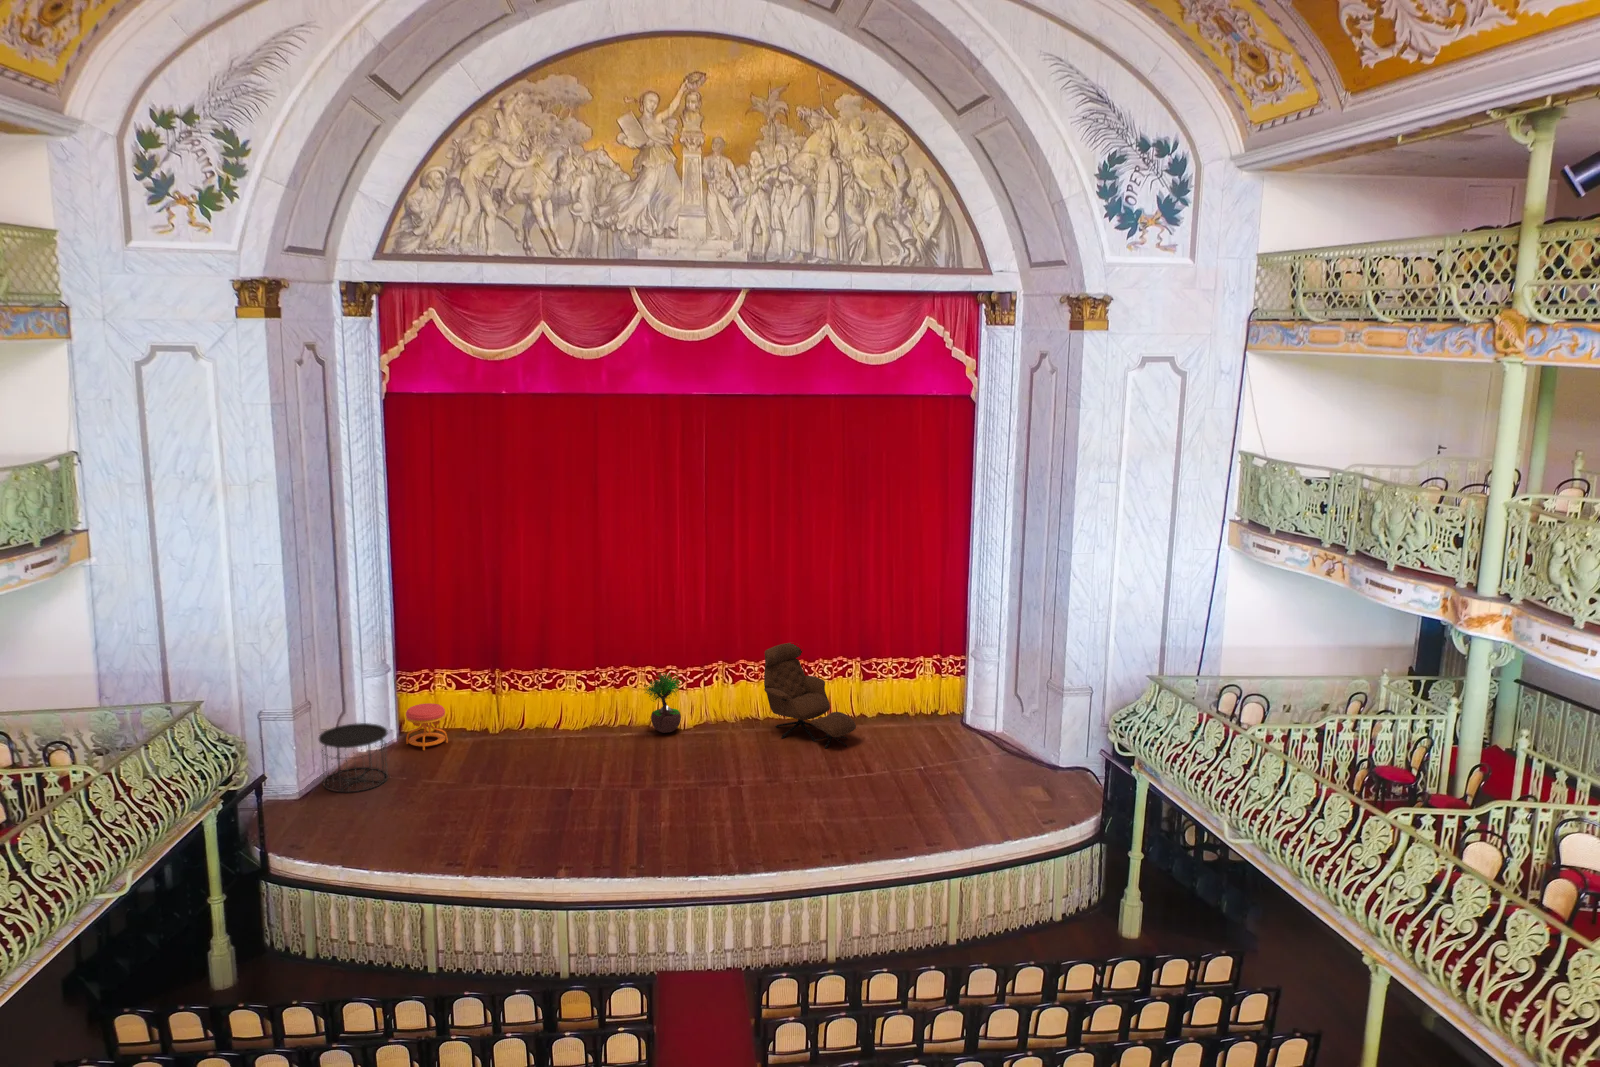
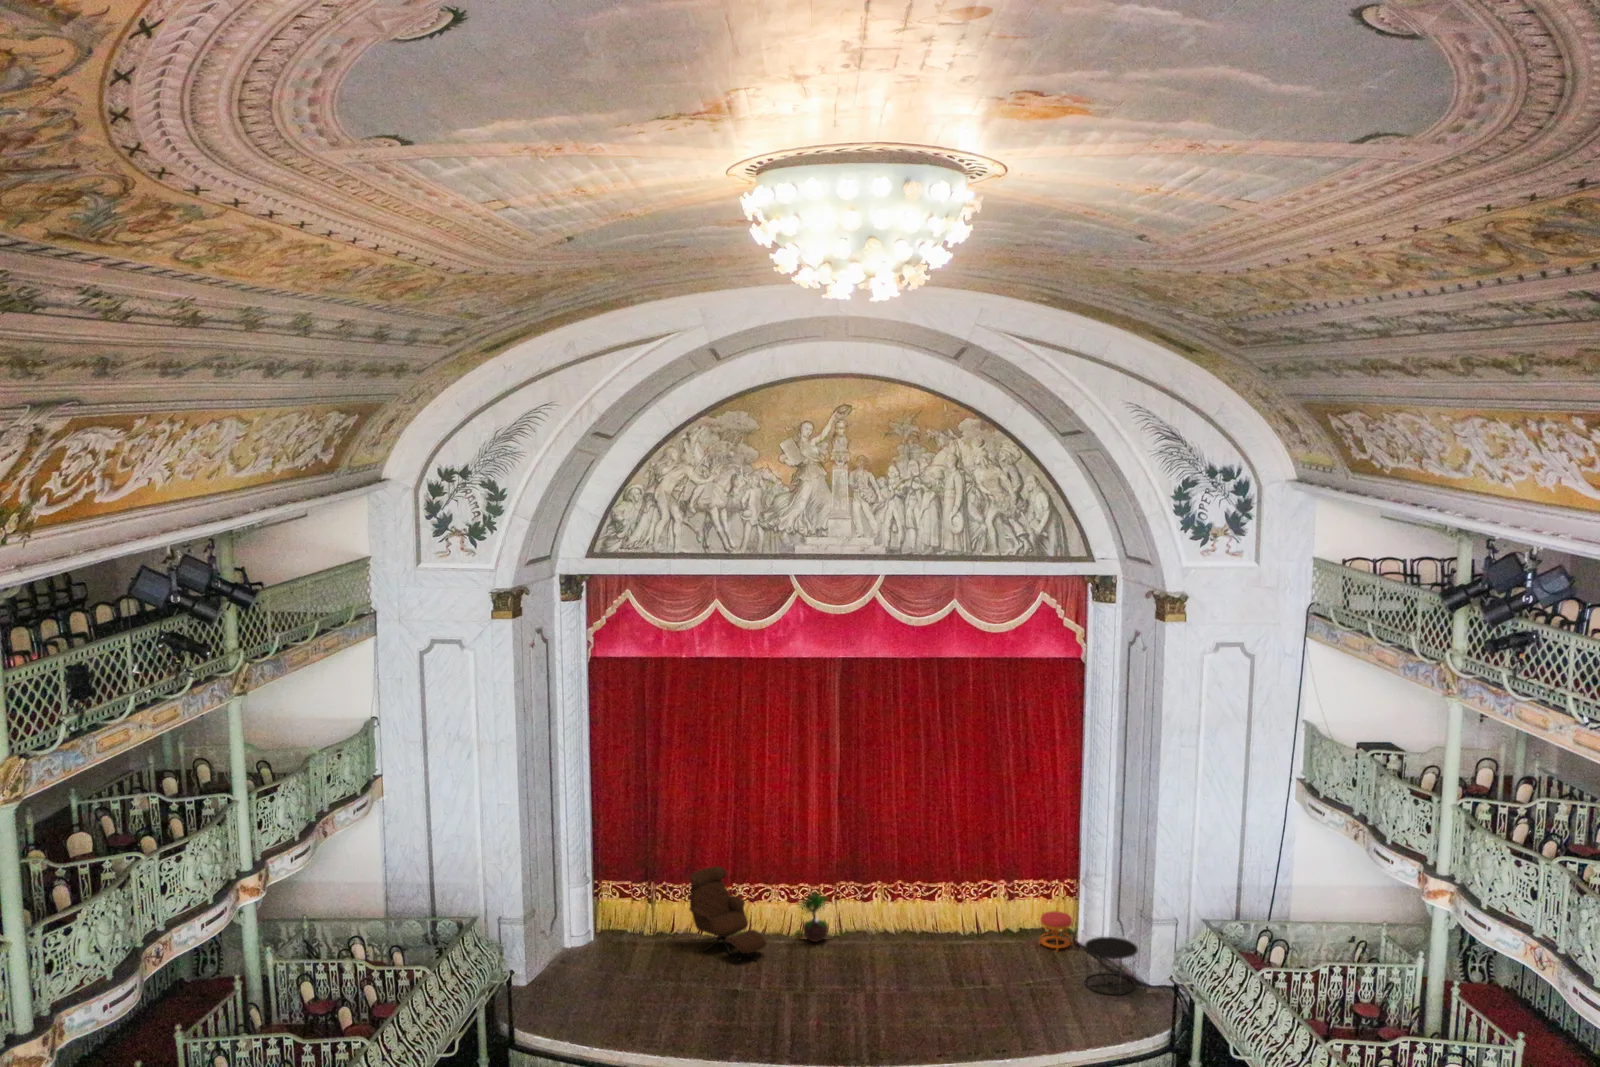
lounge chair: present [764,643,856,748] -> present [689,866,766,961]
stool: present [406,703,448,750] -> present [1039,911,1072,951]
side table: present [319,723,388,792] -> present [1085,937,1138,995]

